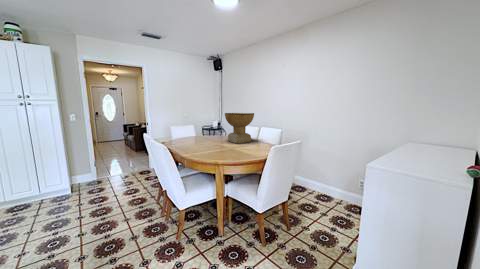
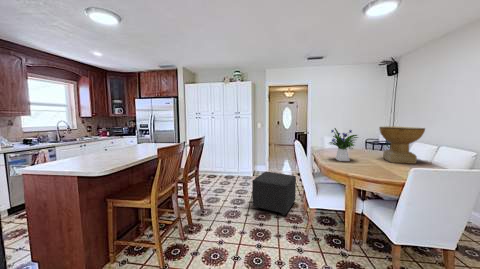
flower arrangement: none [182,115,215,150] -> present [330,128,358,161]
ottoman: none [82,177,150,241] -> present [252,172,296,215]

